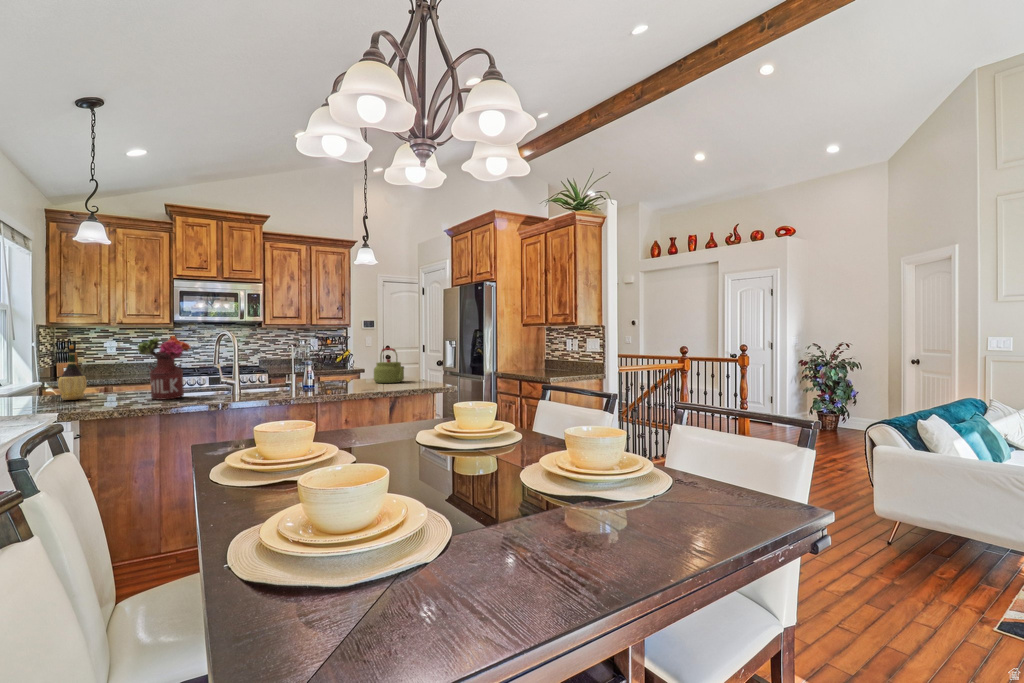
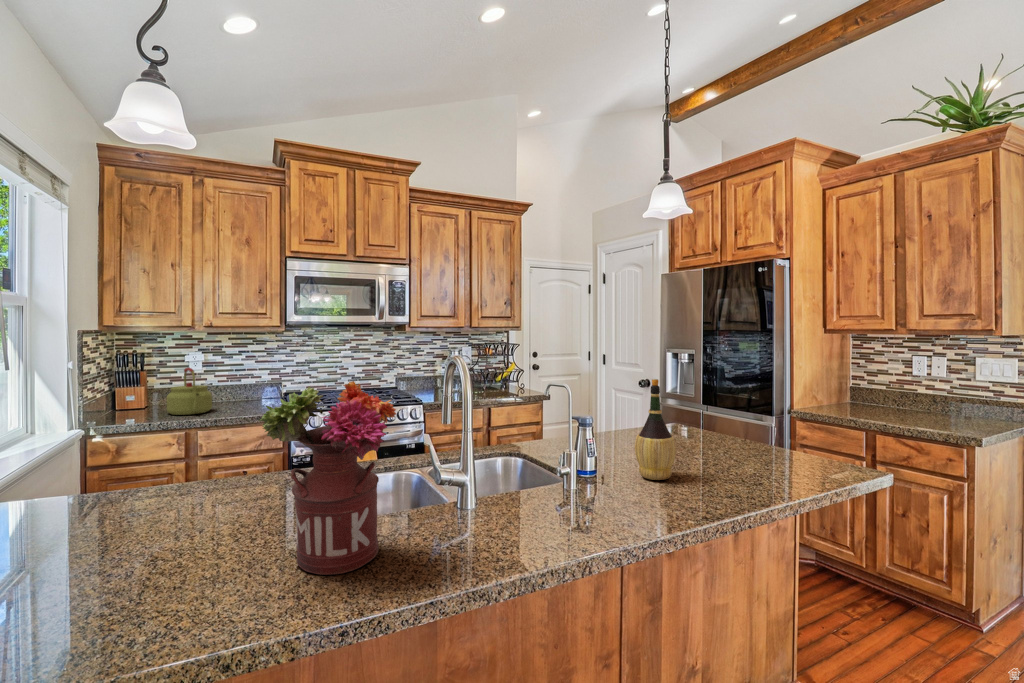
wine bottle: present [58,345,87,400] -> present [635,379,676,480]
kettle: present [374,348,404,383] -> present [167,368,212,415]

